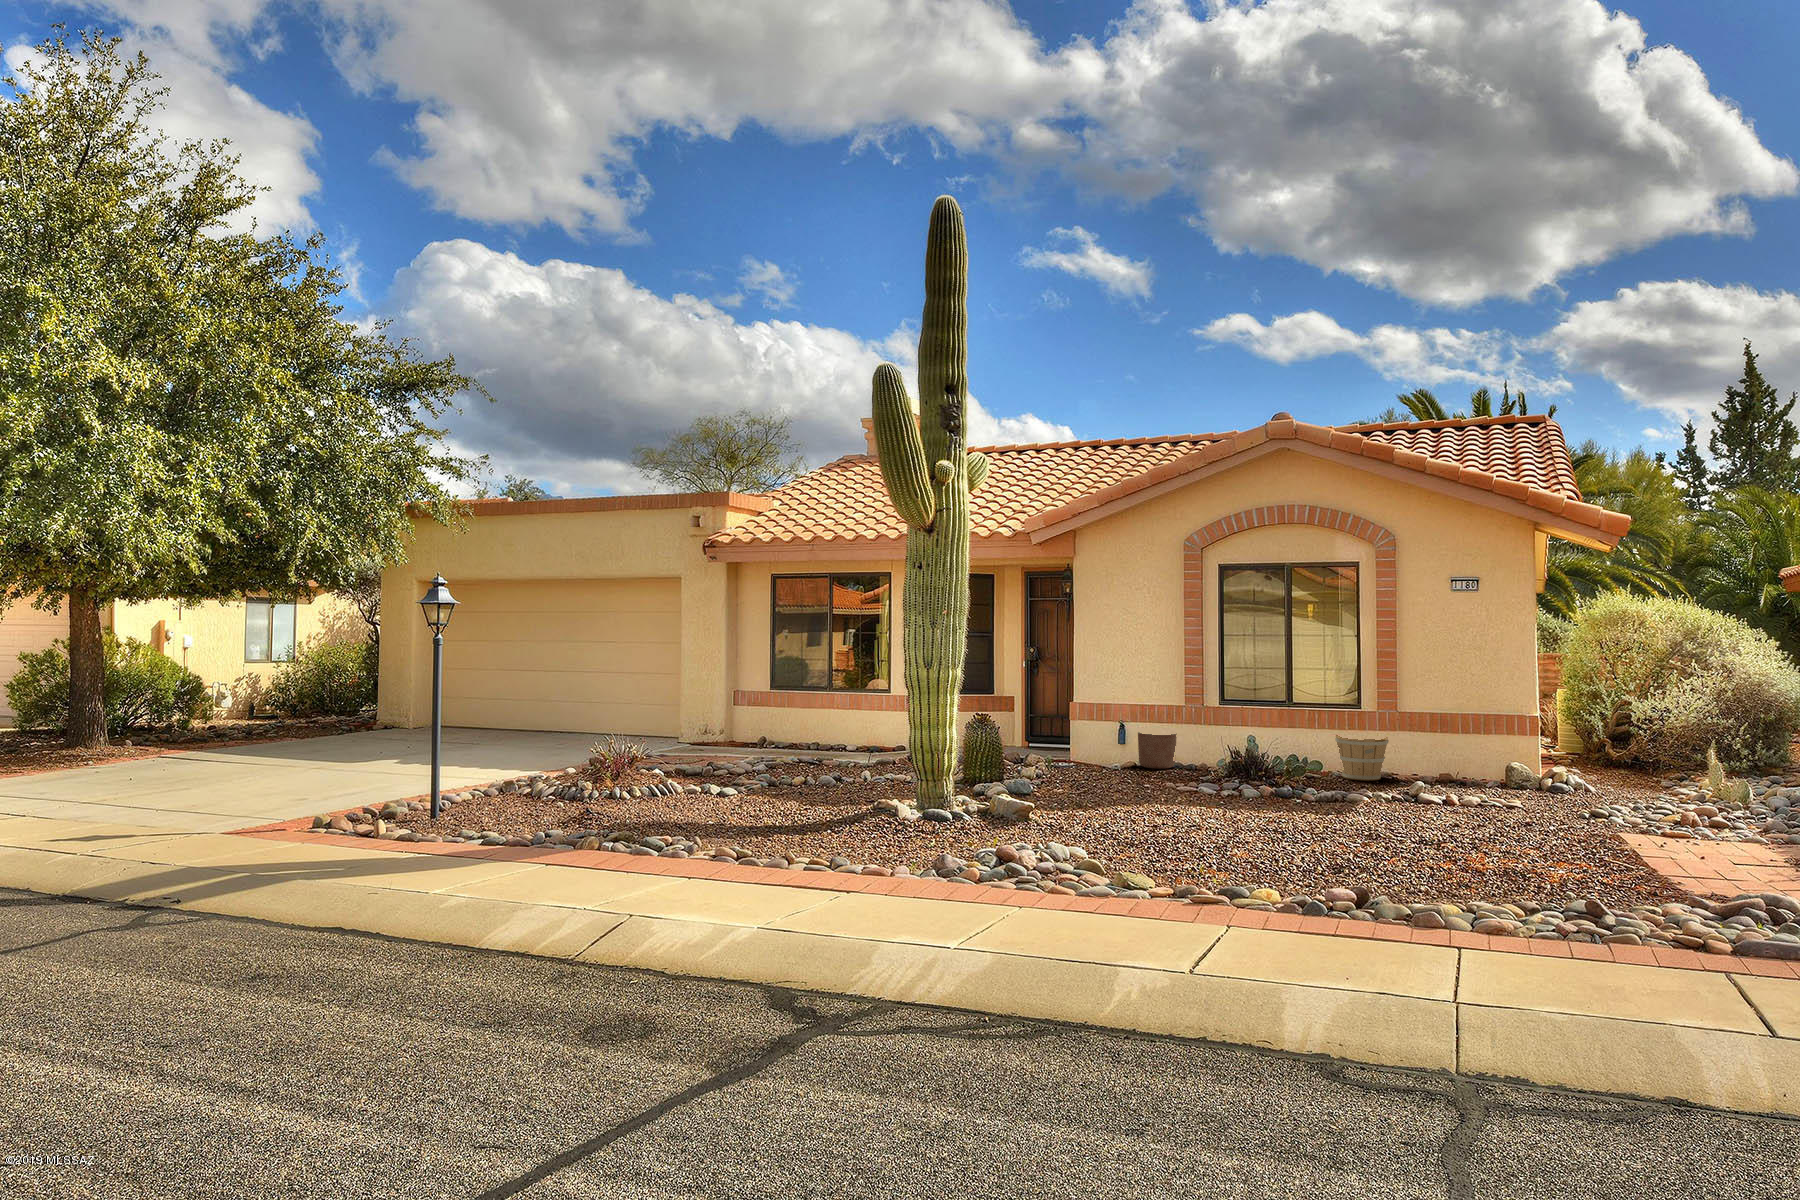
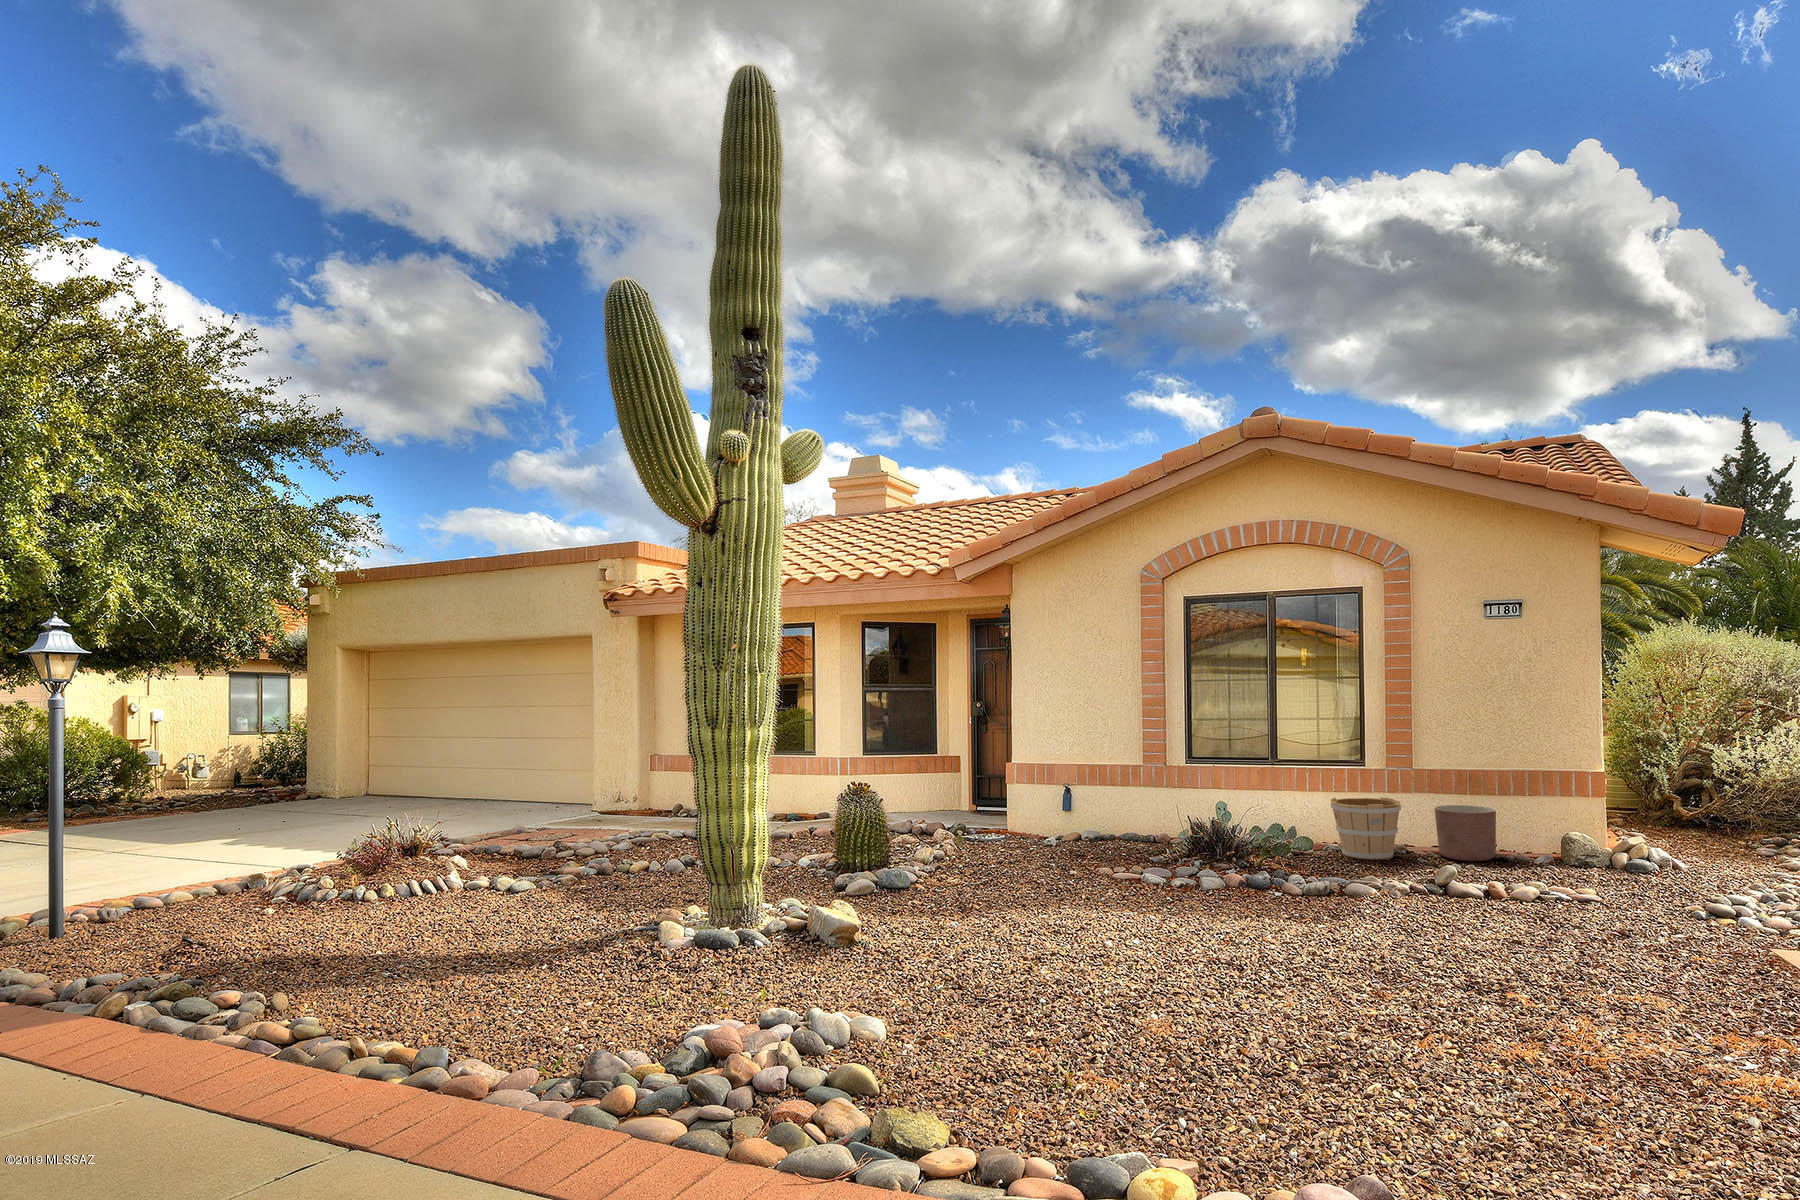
planter: present [1138,732,1177,769] -> present [1435,805,1496,861]

